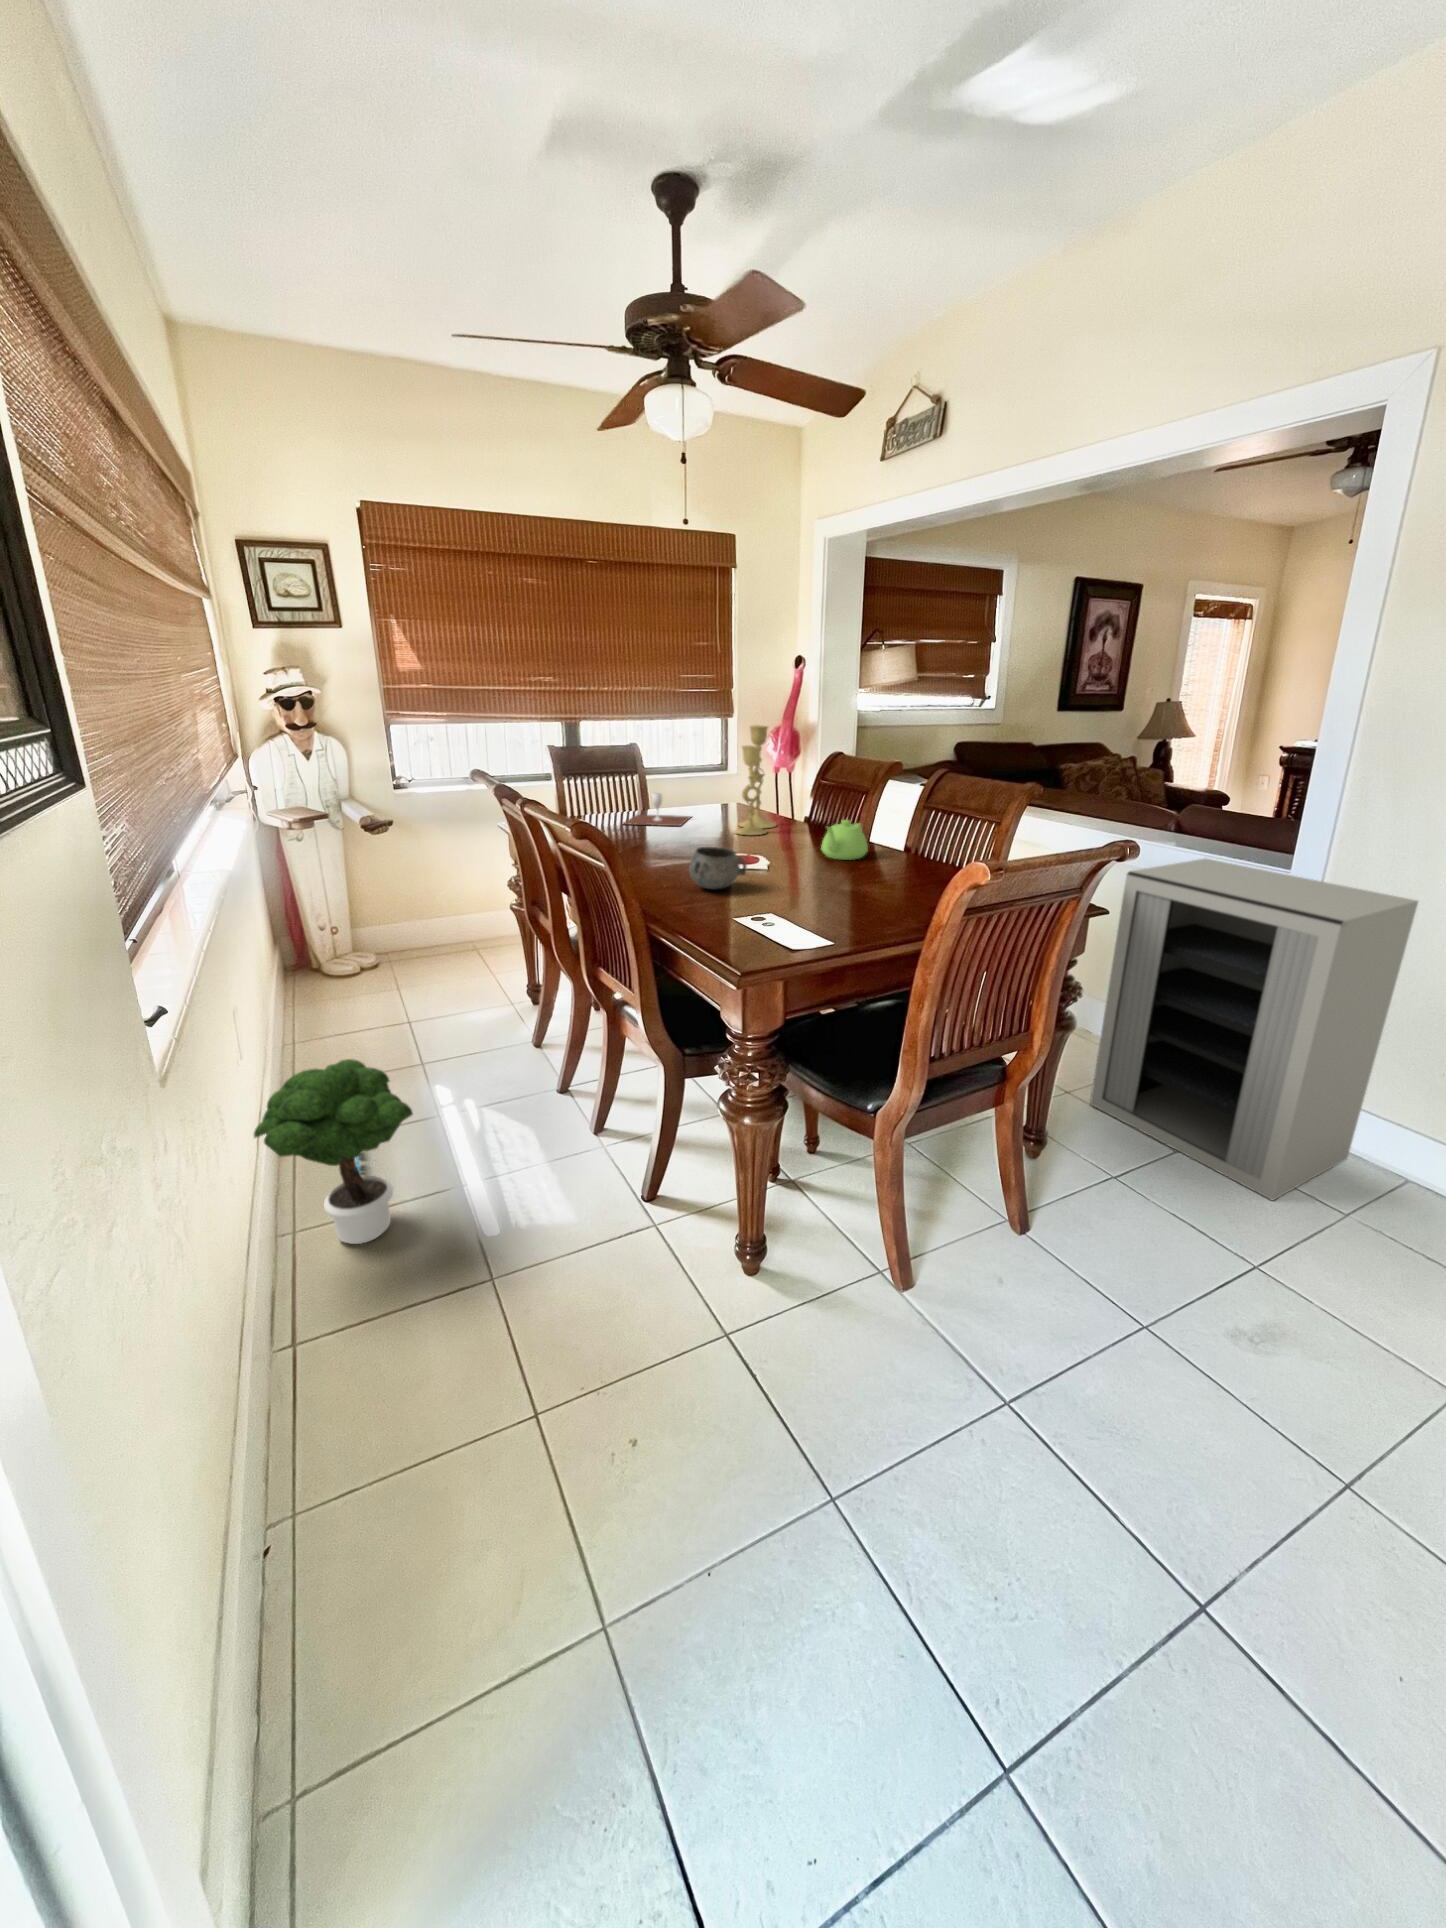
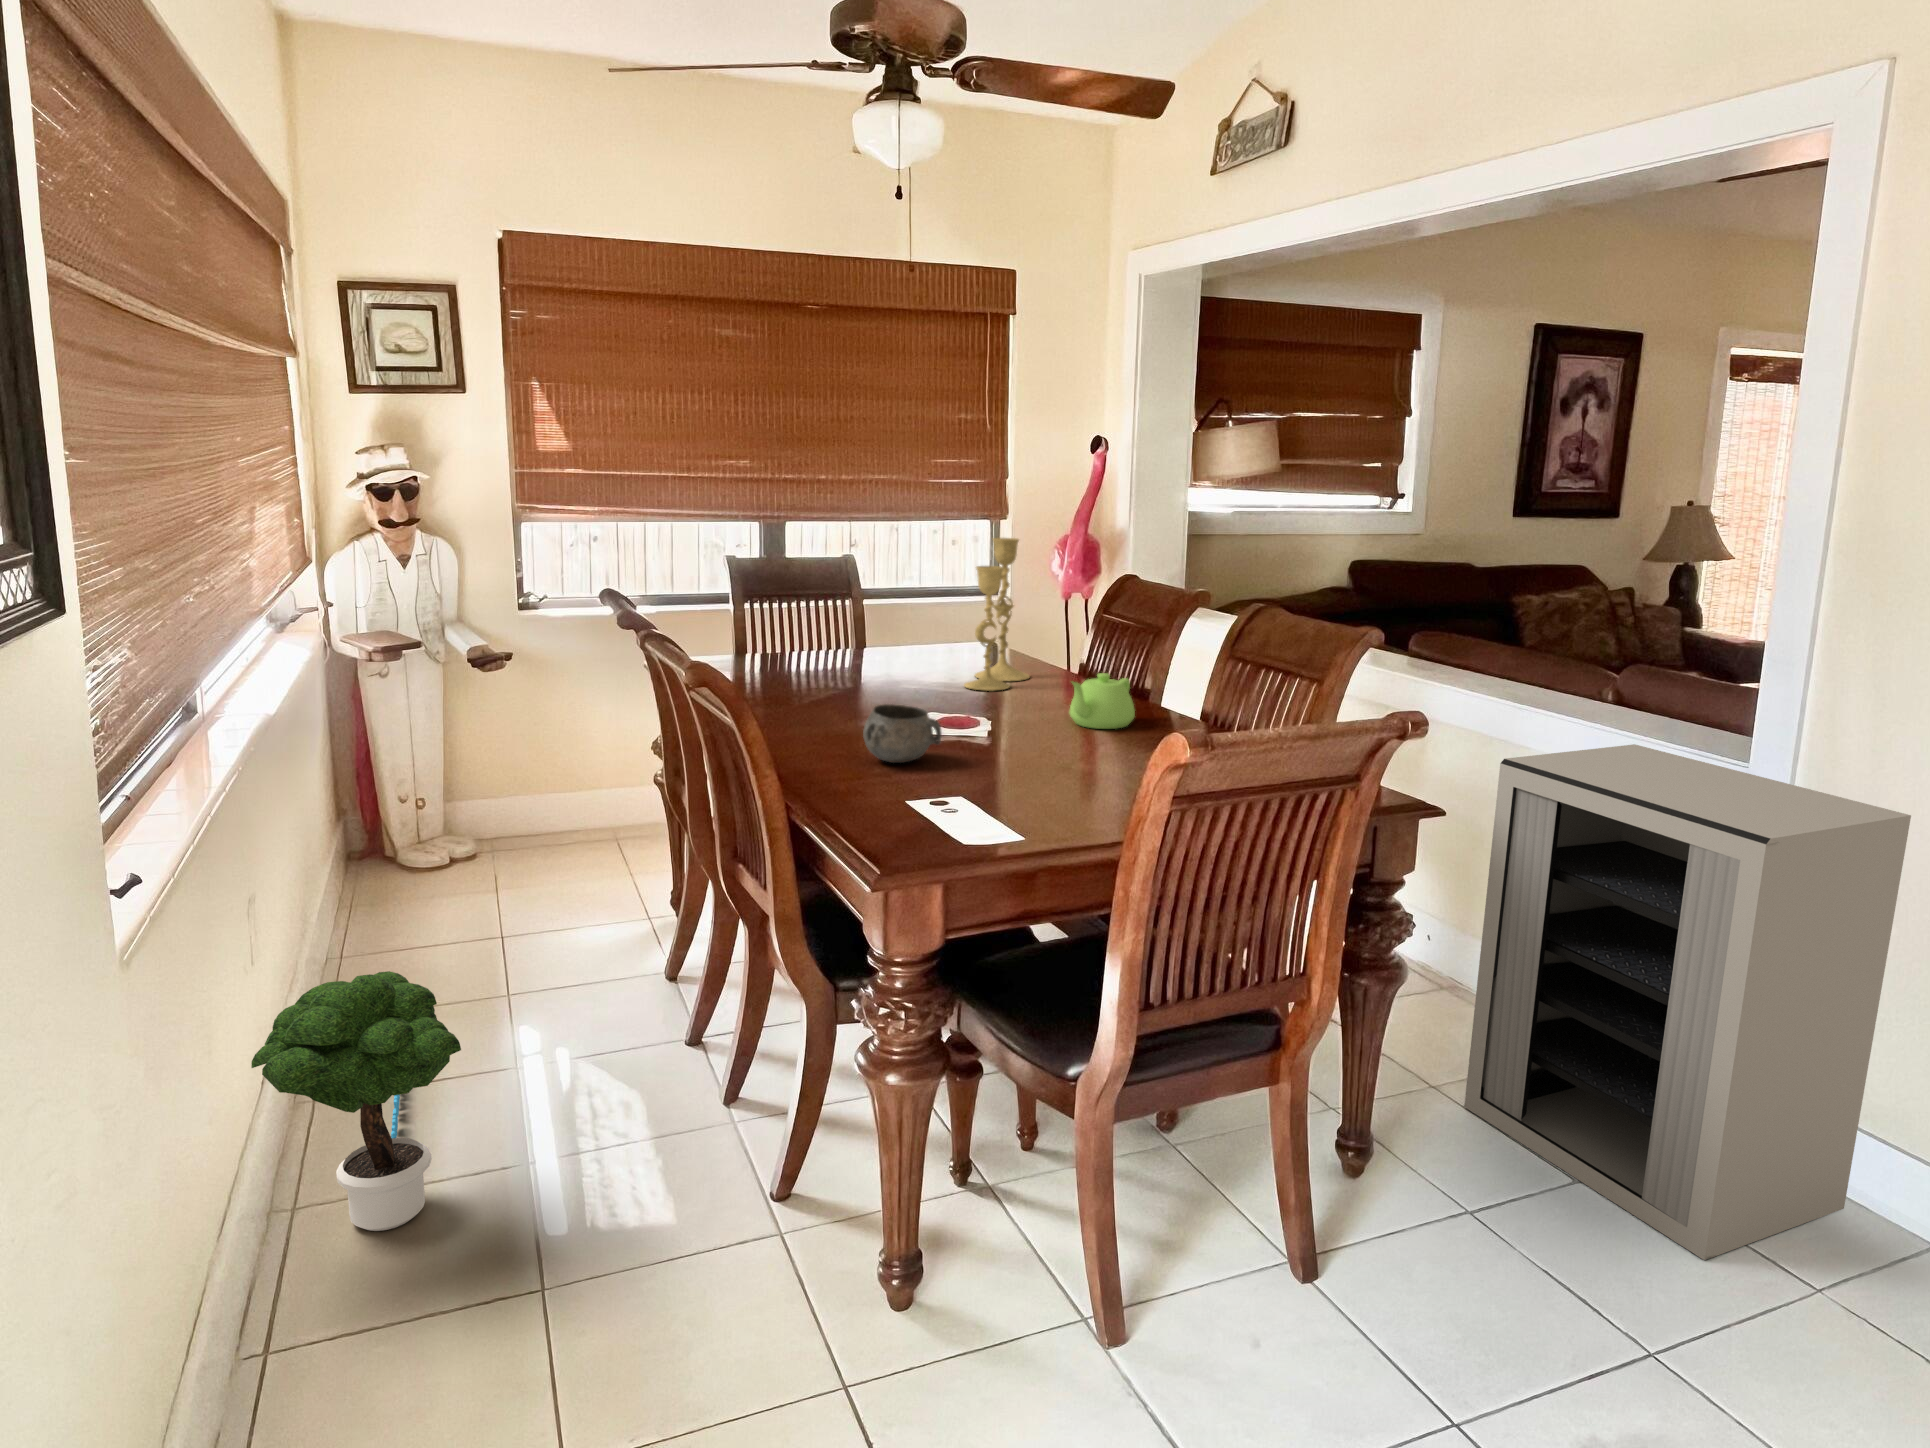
wine glass: present [624,793,691,826] -> none [811,627,917,675]

